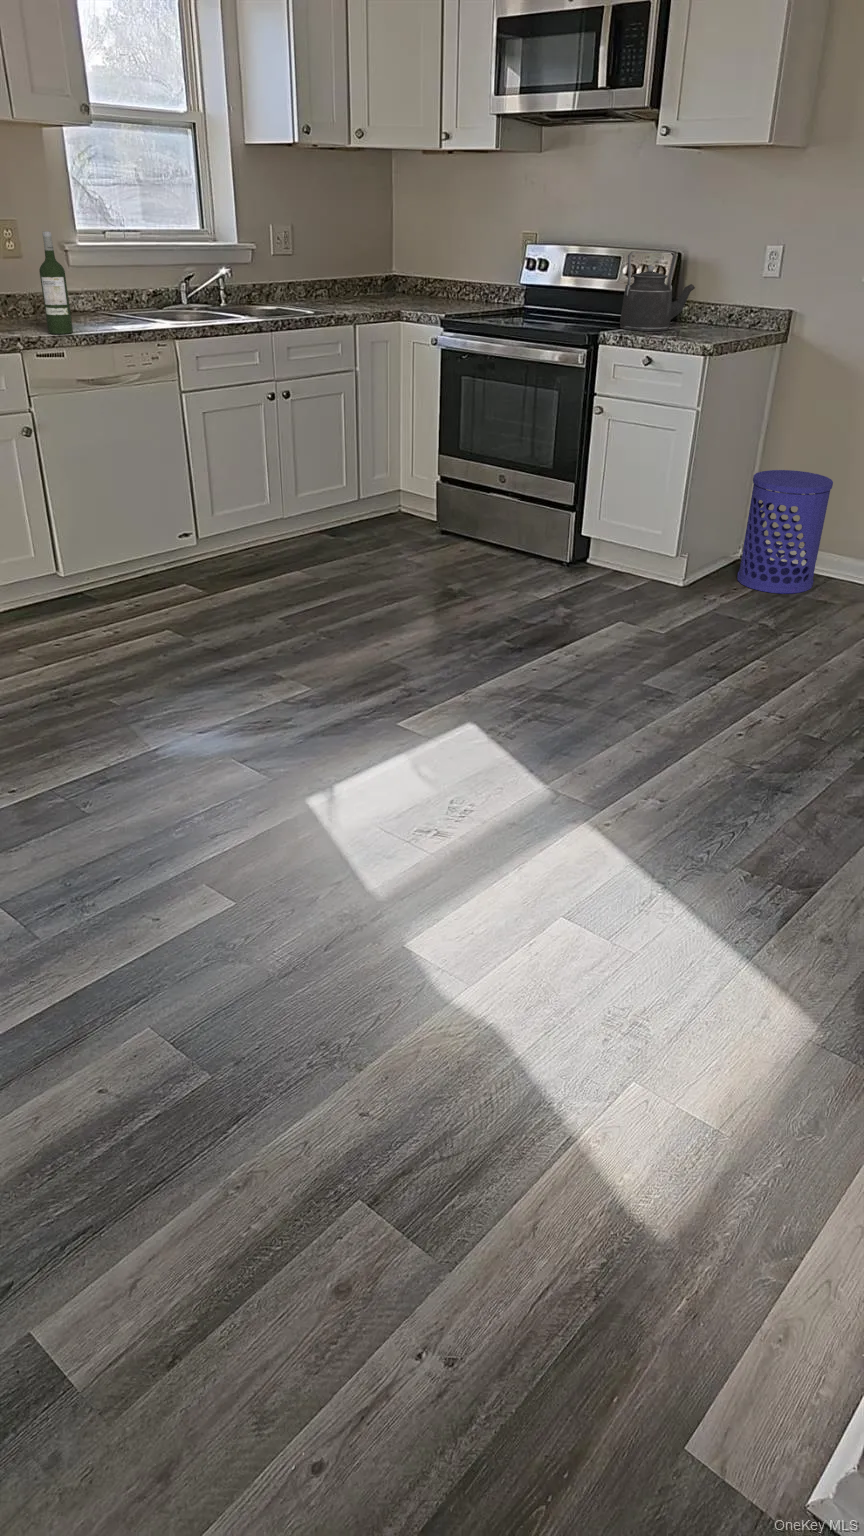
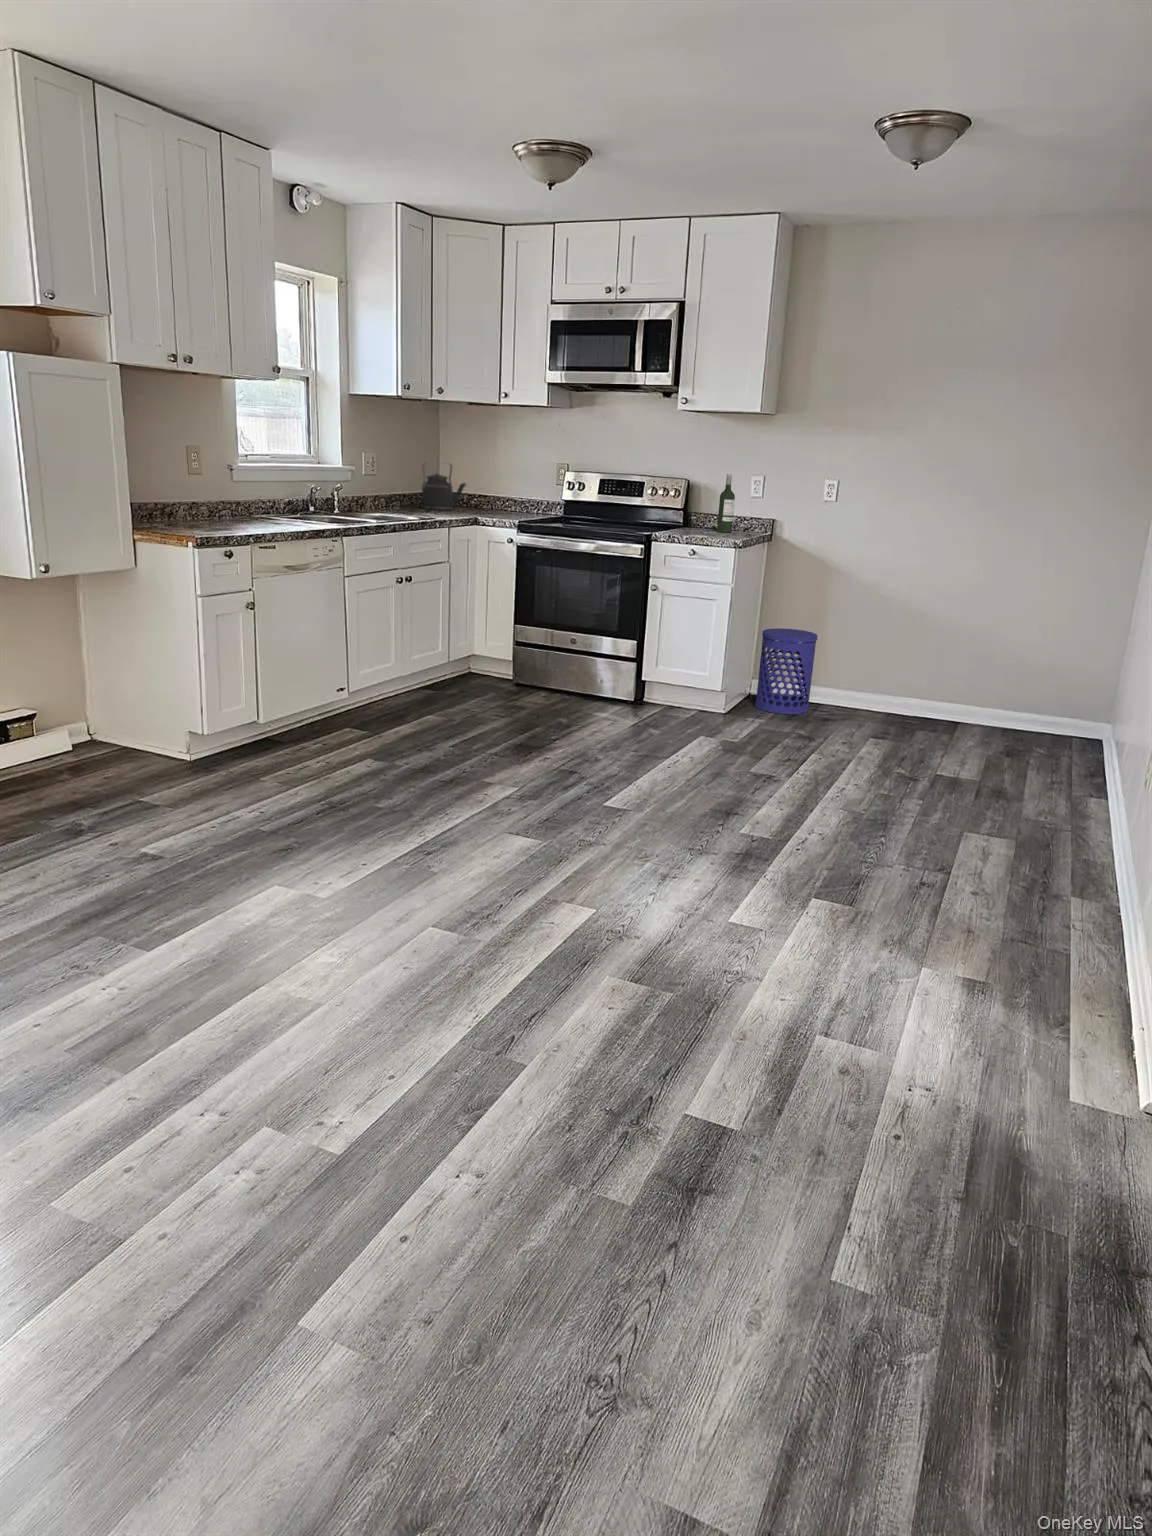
wine bottle: present [39,231,73,334] -> present [717,474,735,532]
kettle: present [620,252,695,331] -> present [421,463,466,510]

